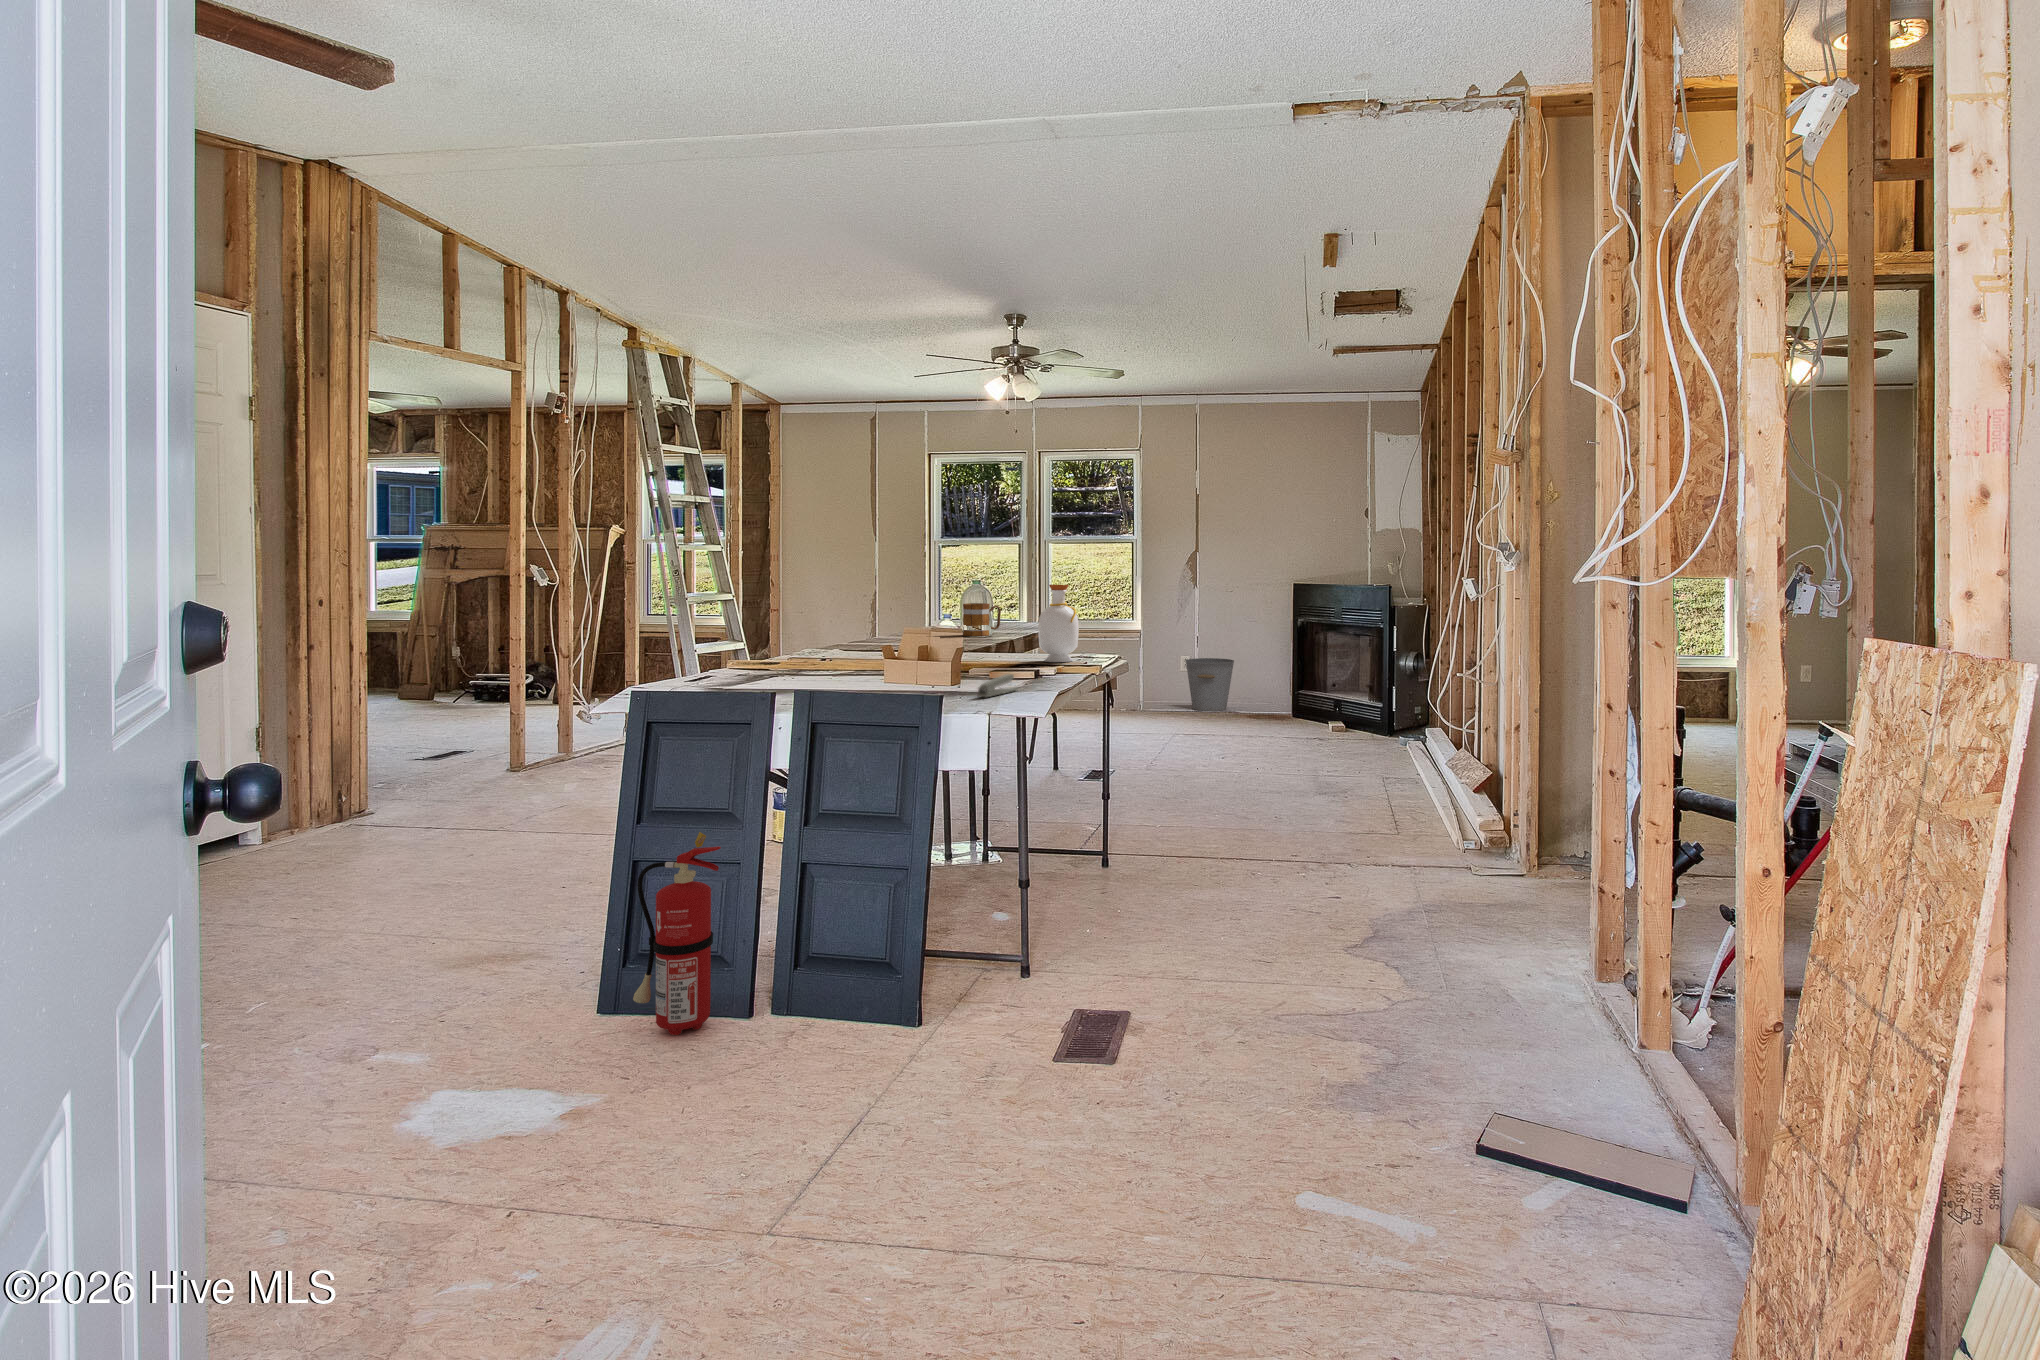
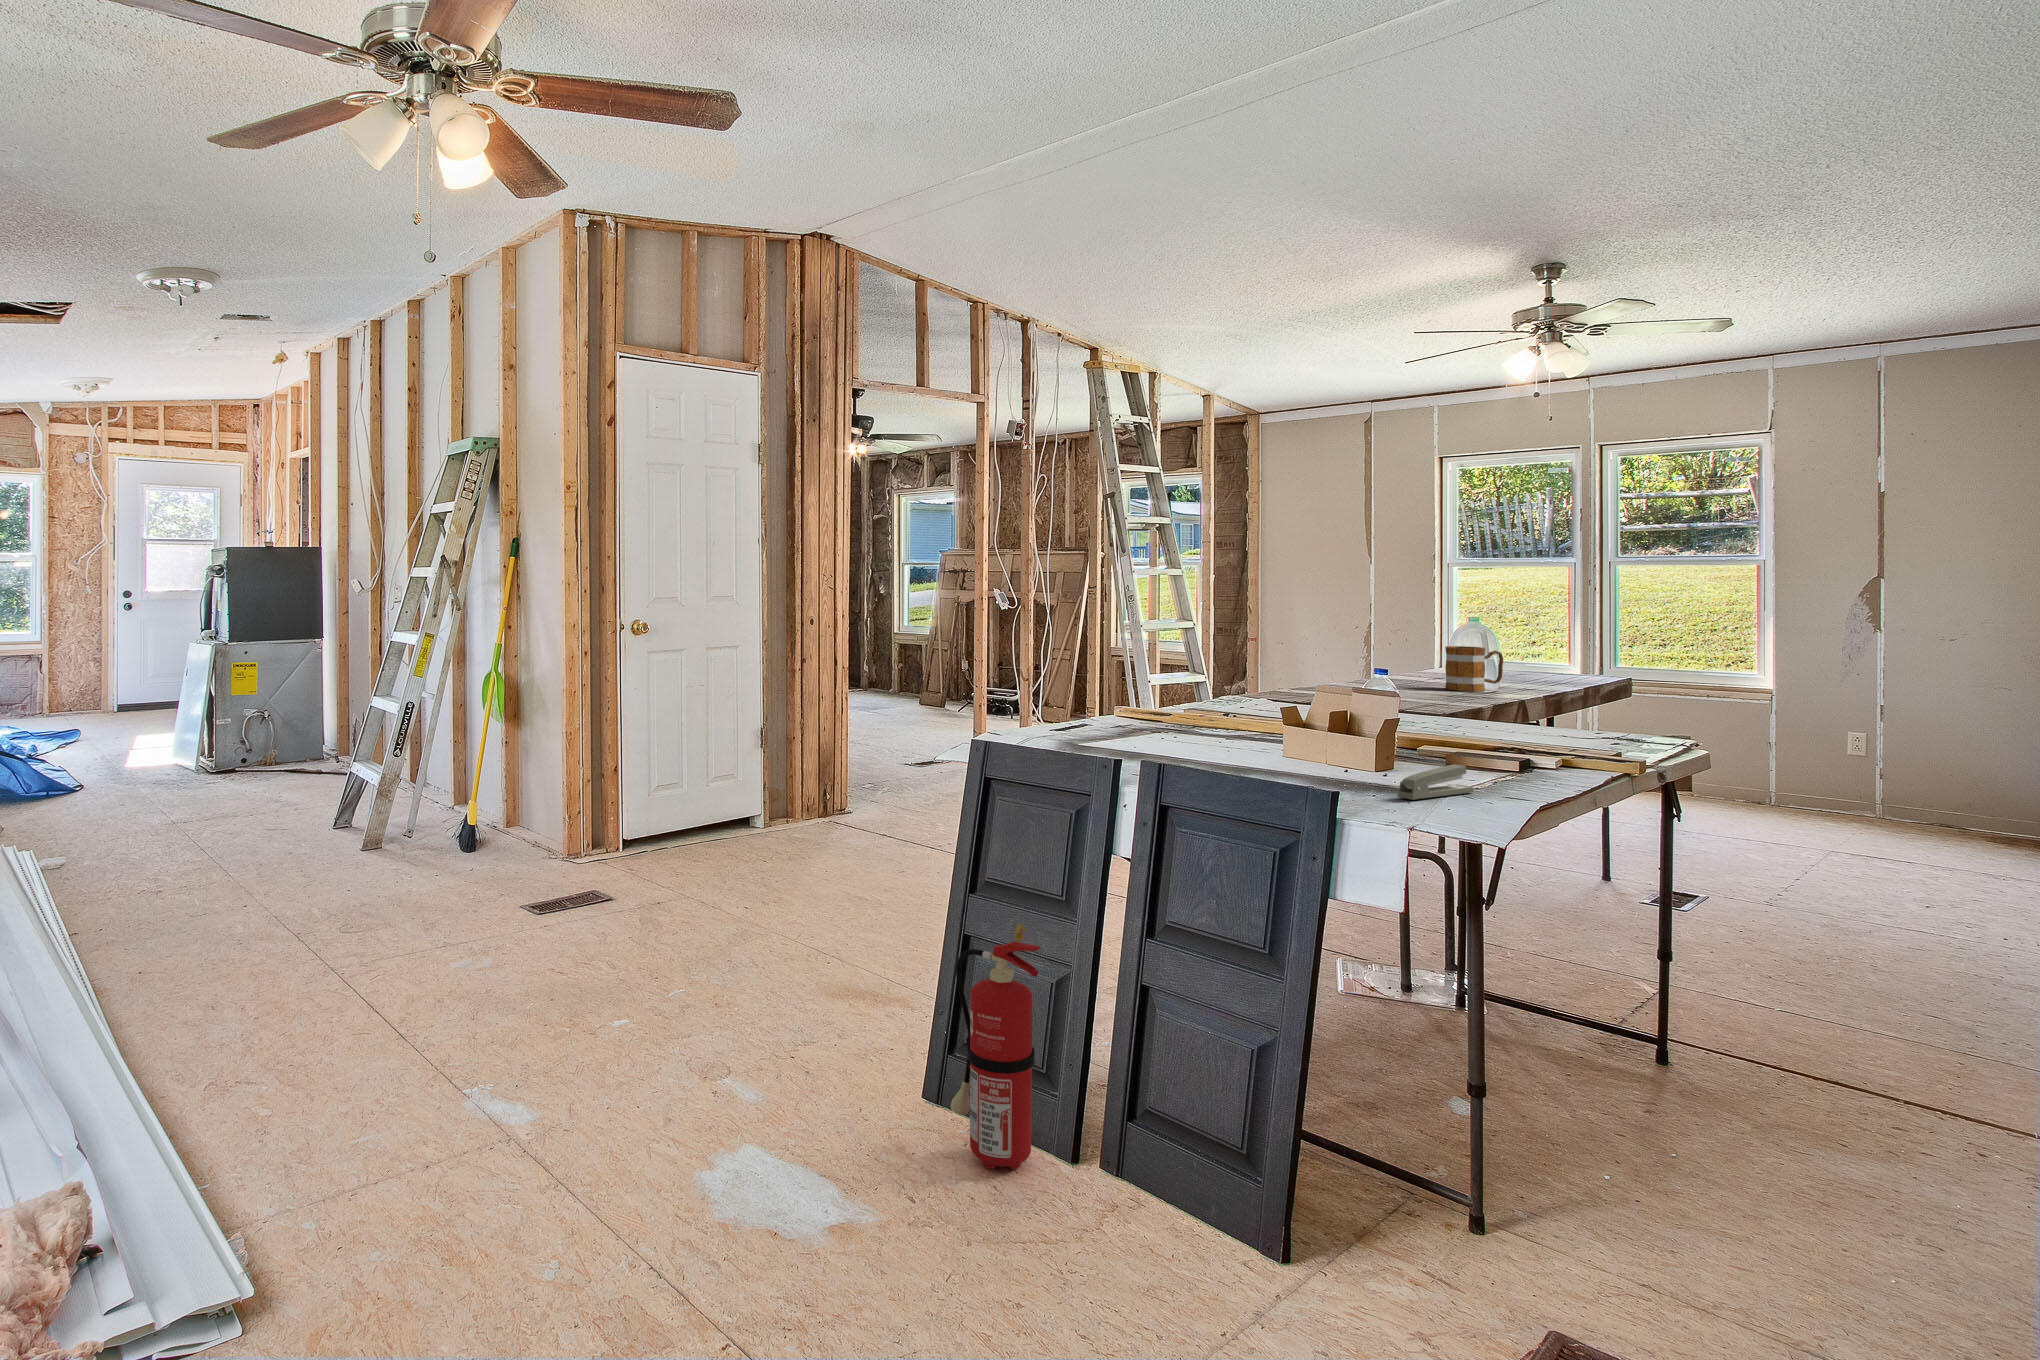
bottle: present [1038,585,1079,662] -> none [1539,626,1611,746]
bucket: present [1185,658,1234,711] -> none [1852,741,1956,828]

